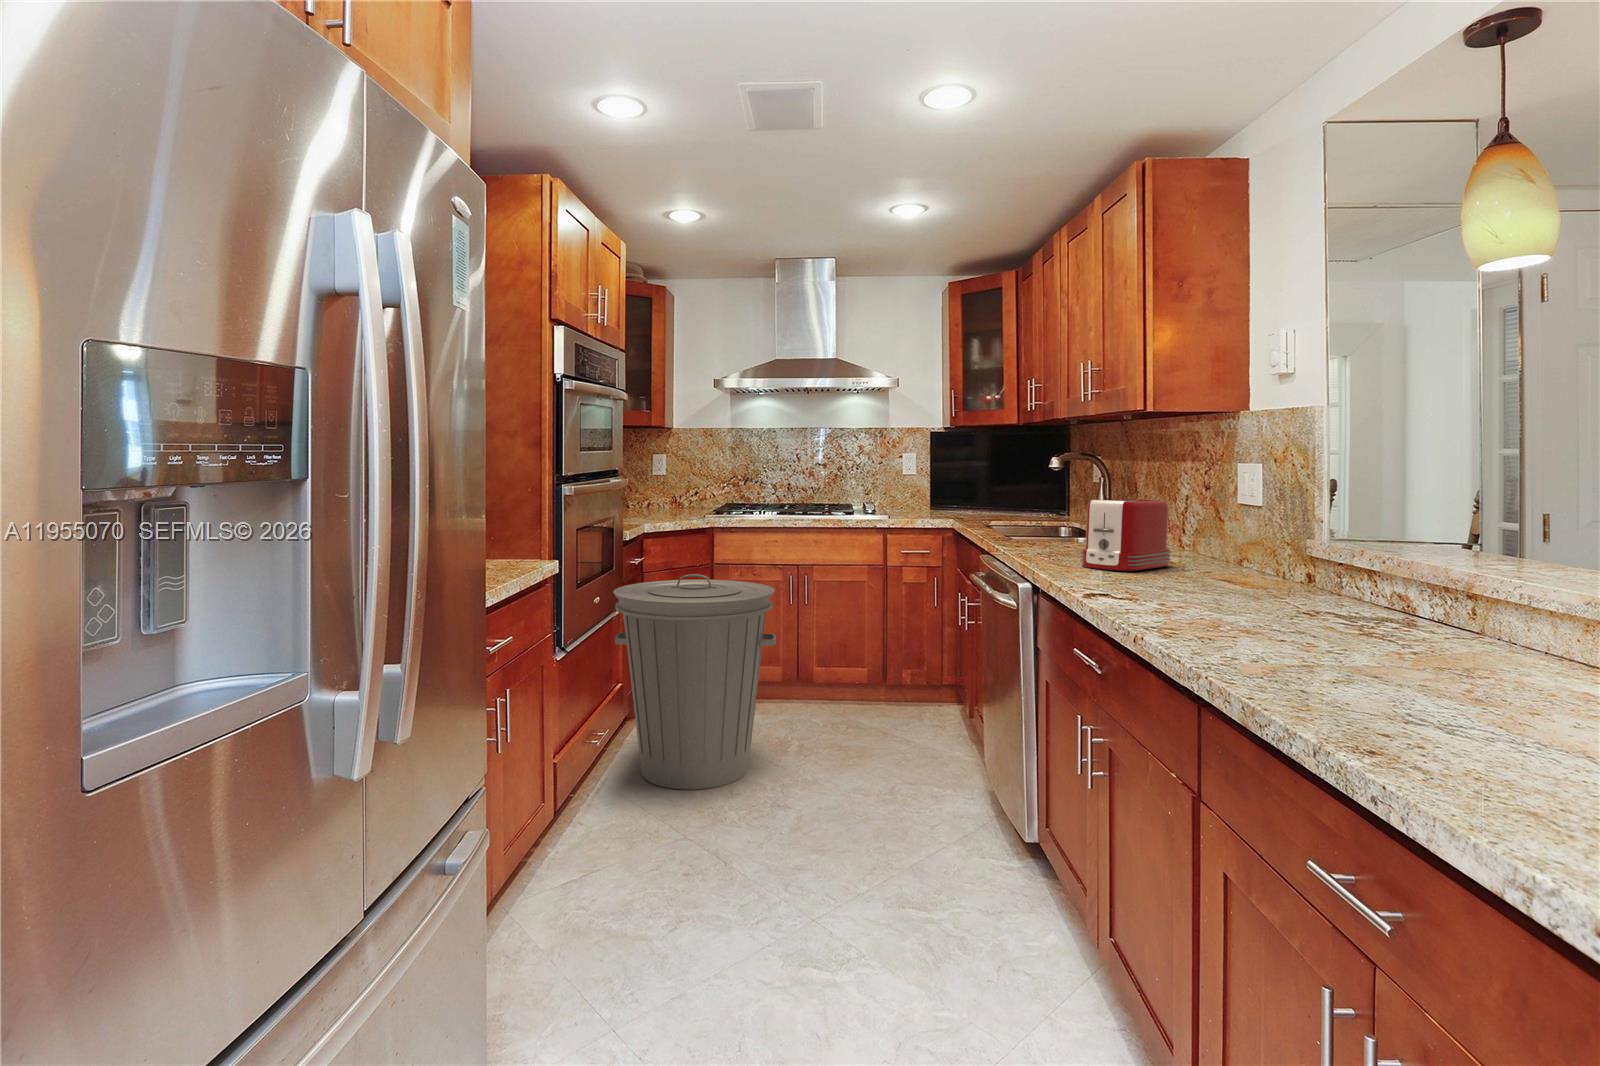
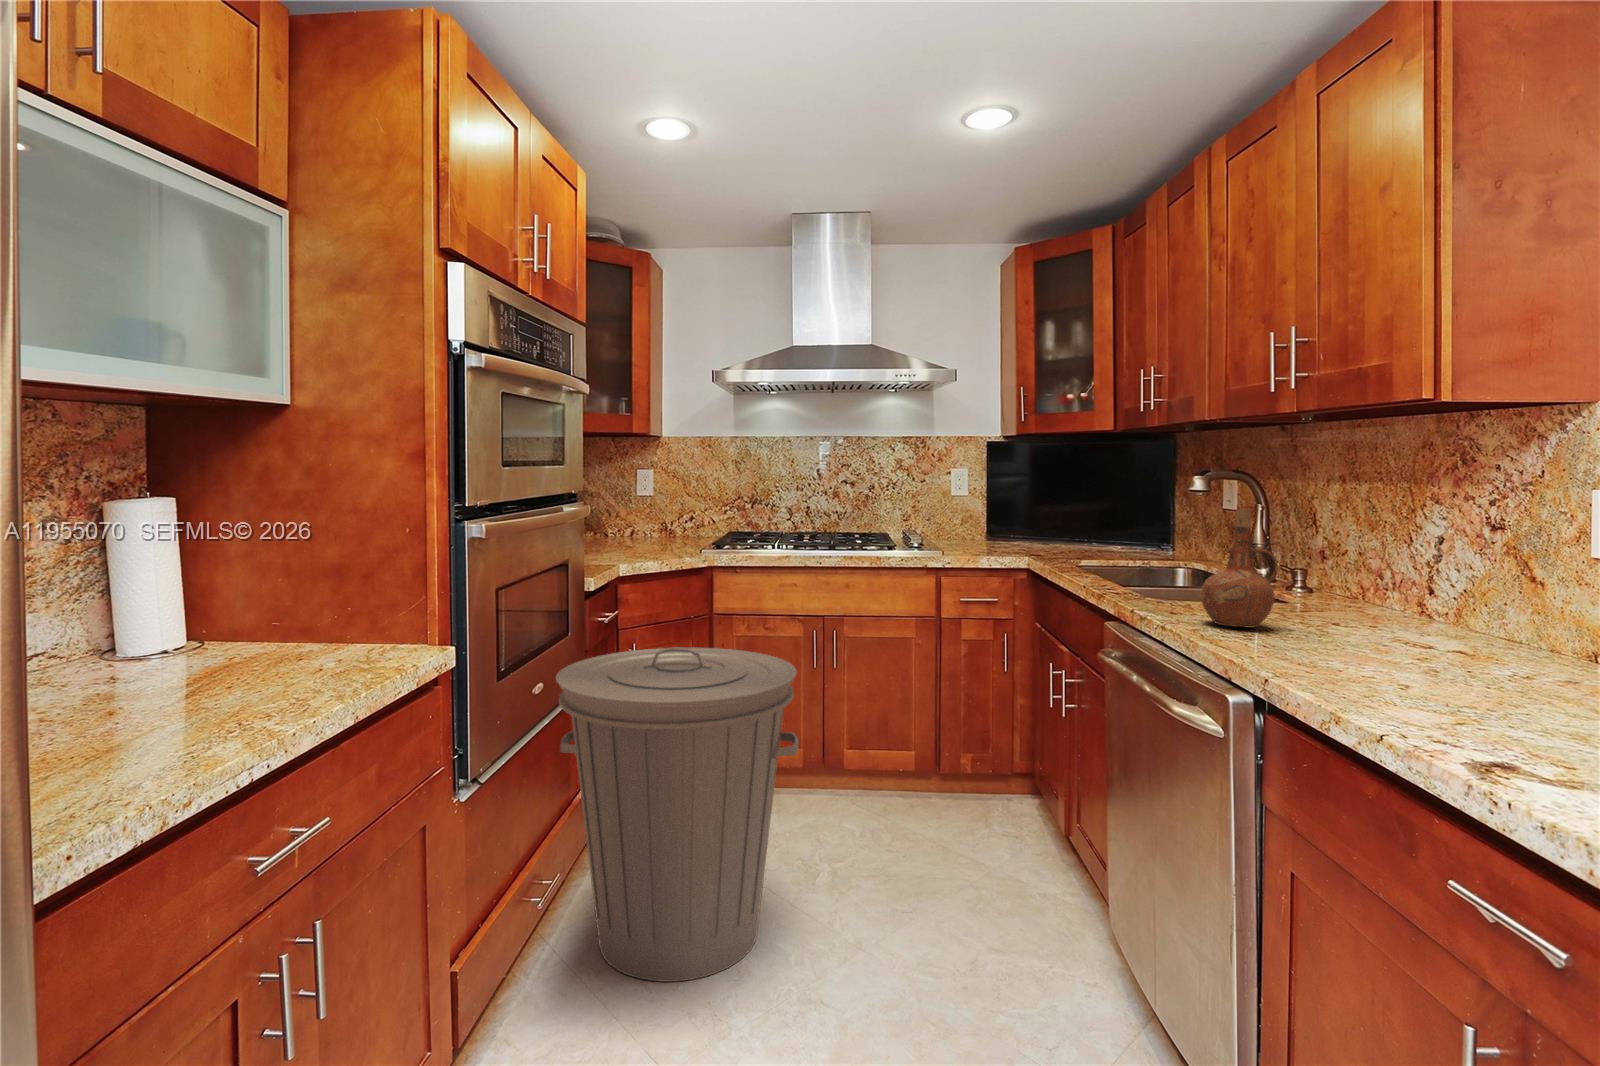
ceramic pitcher: none [1030,478,1076,553] -> present [1200,509,1278,628]
toaster: present [1080,500,1171,571] -> none [1326,546,1477,678]

